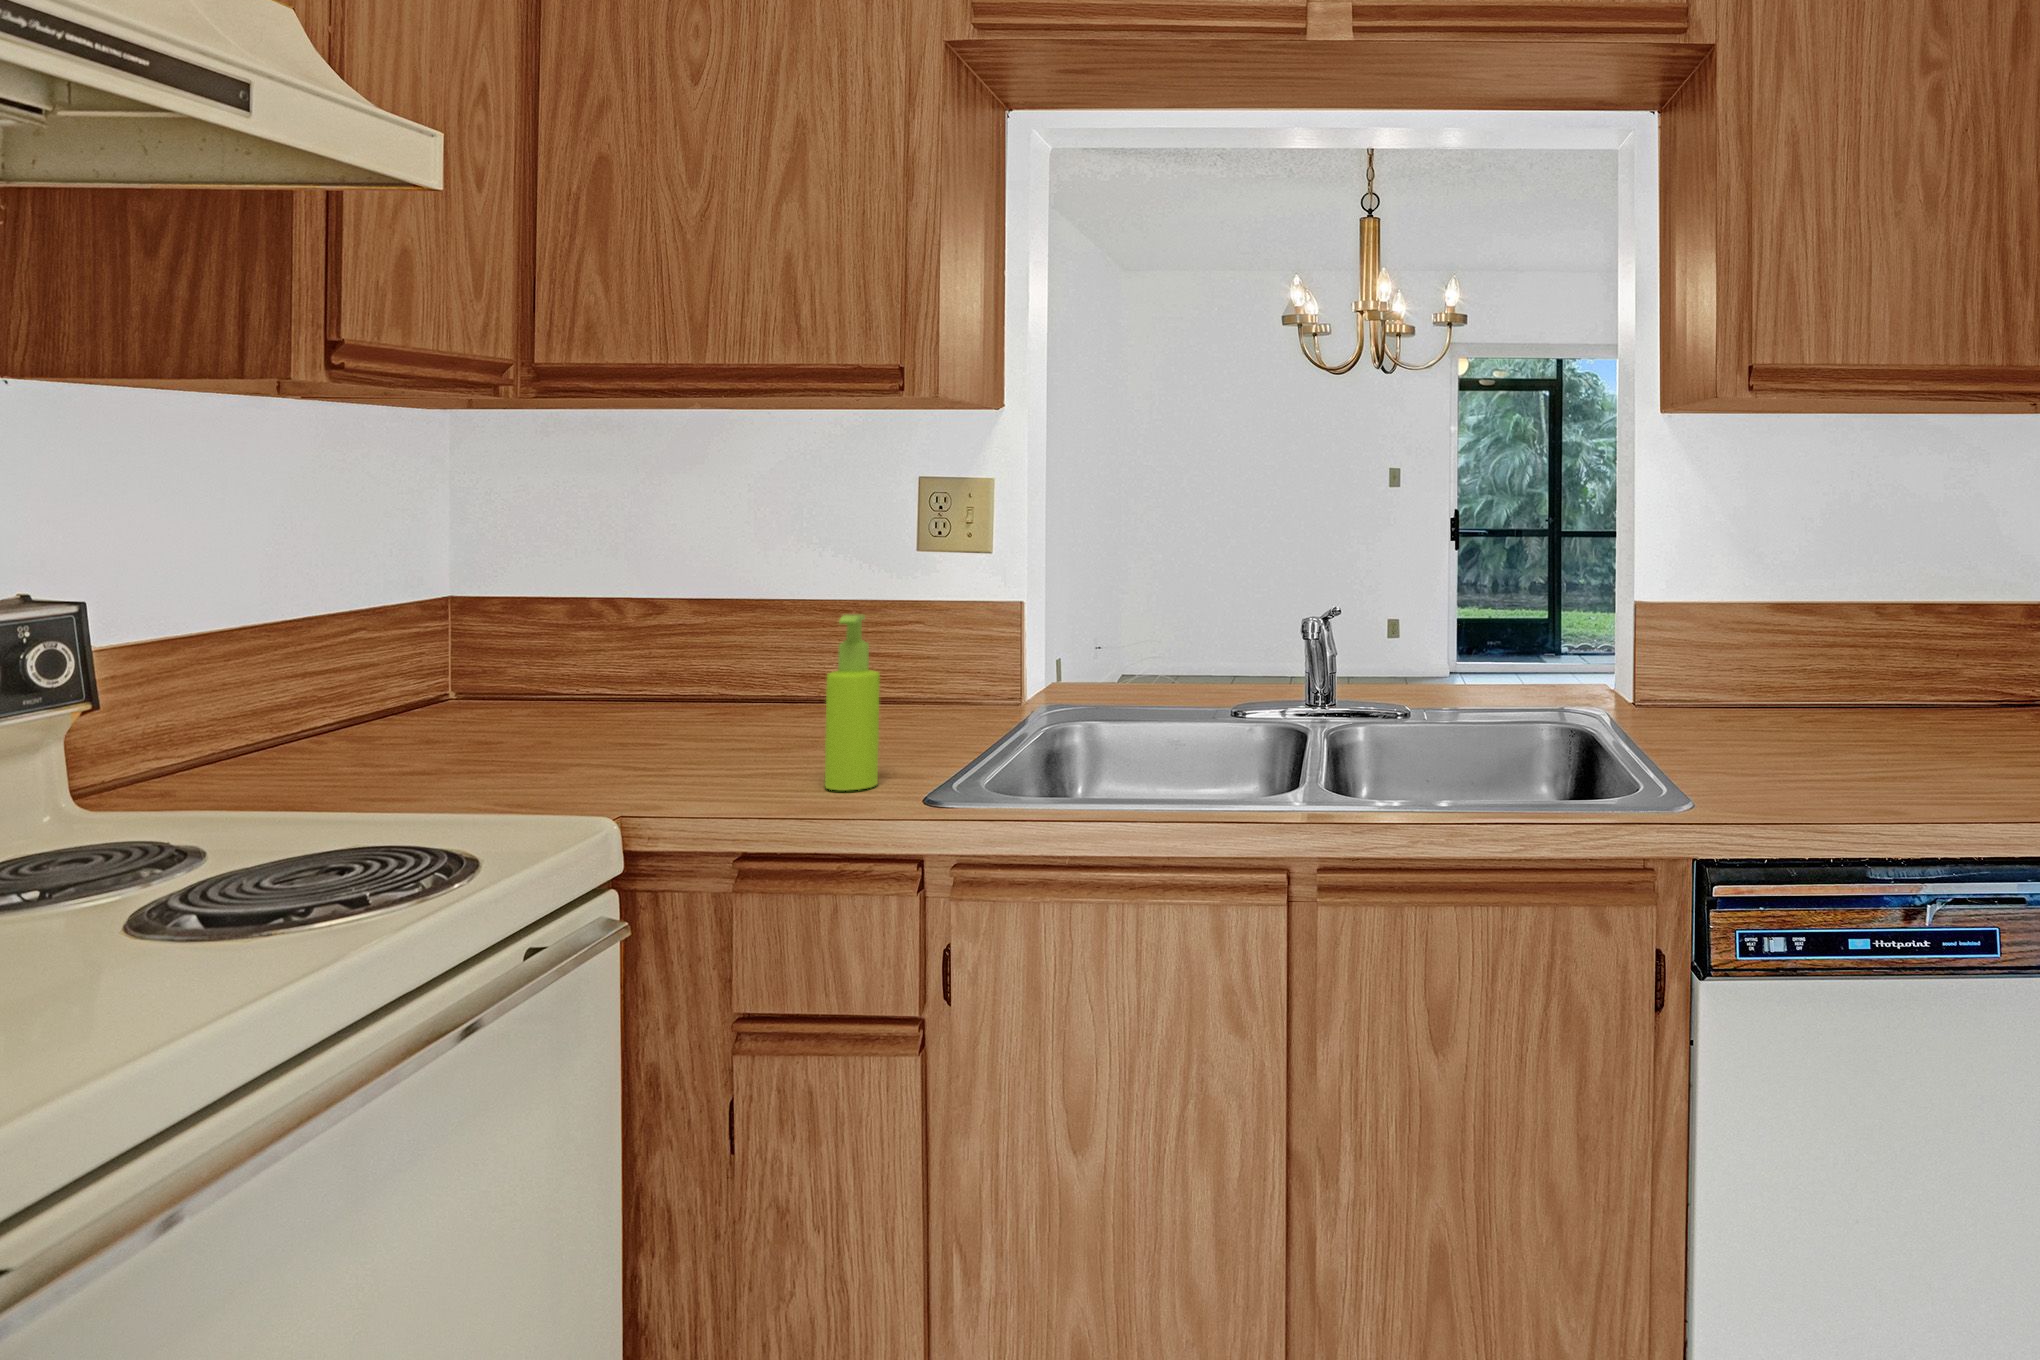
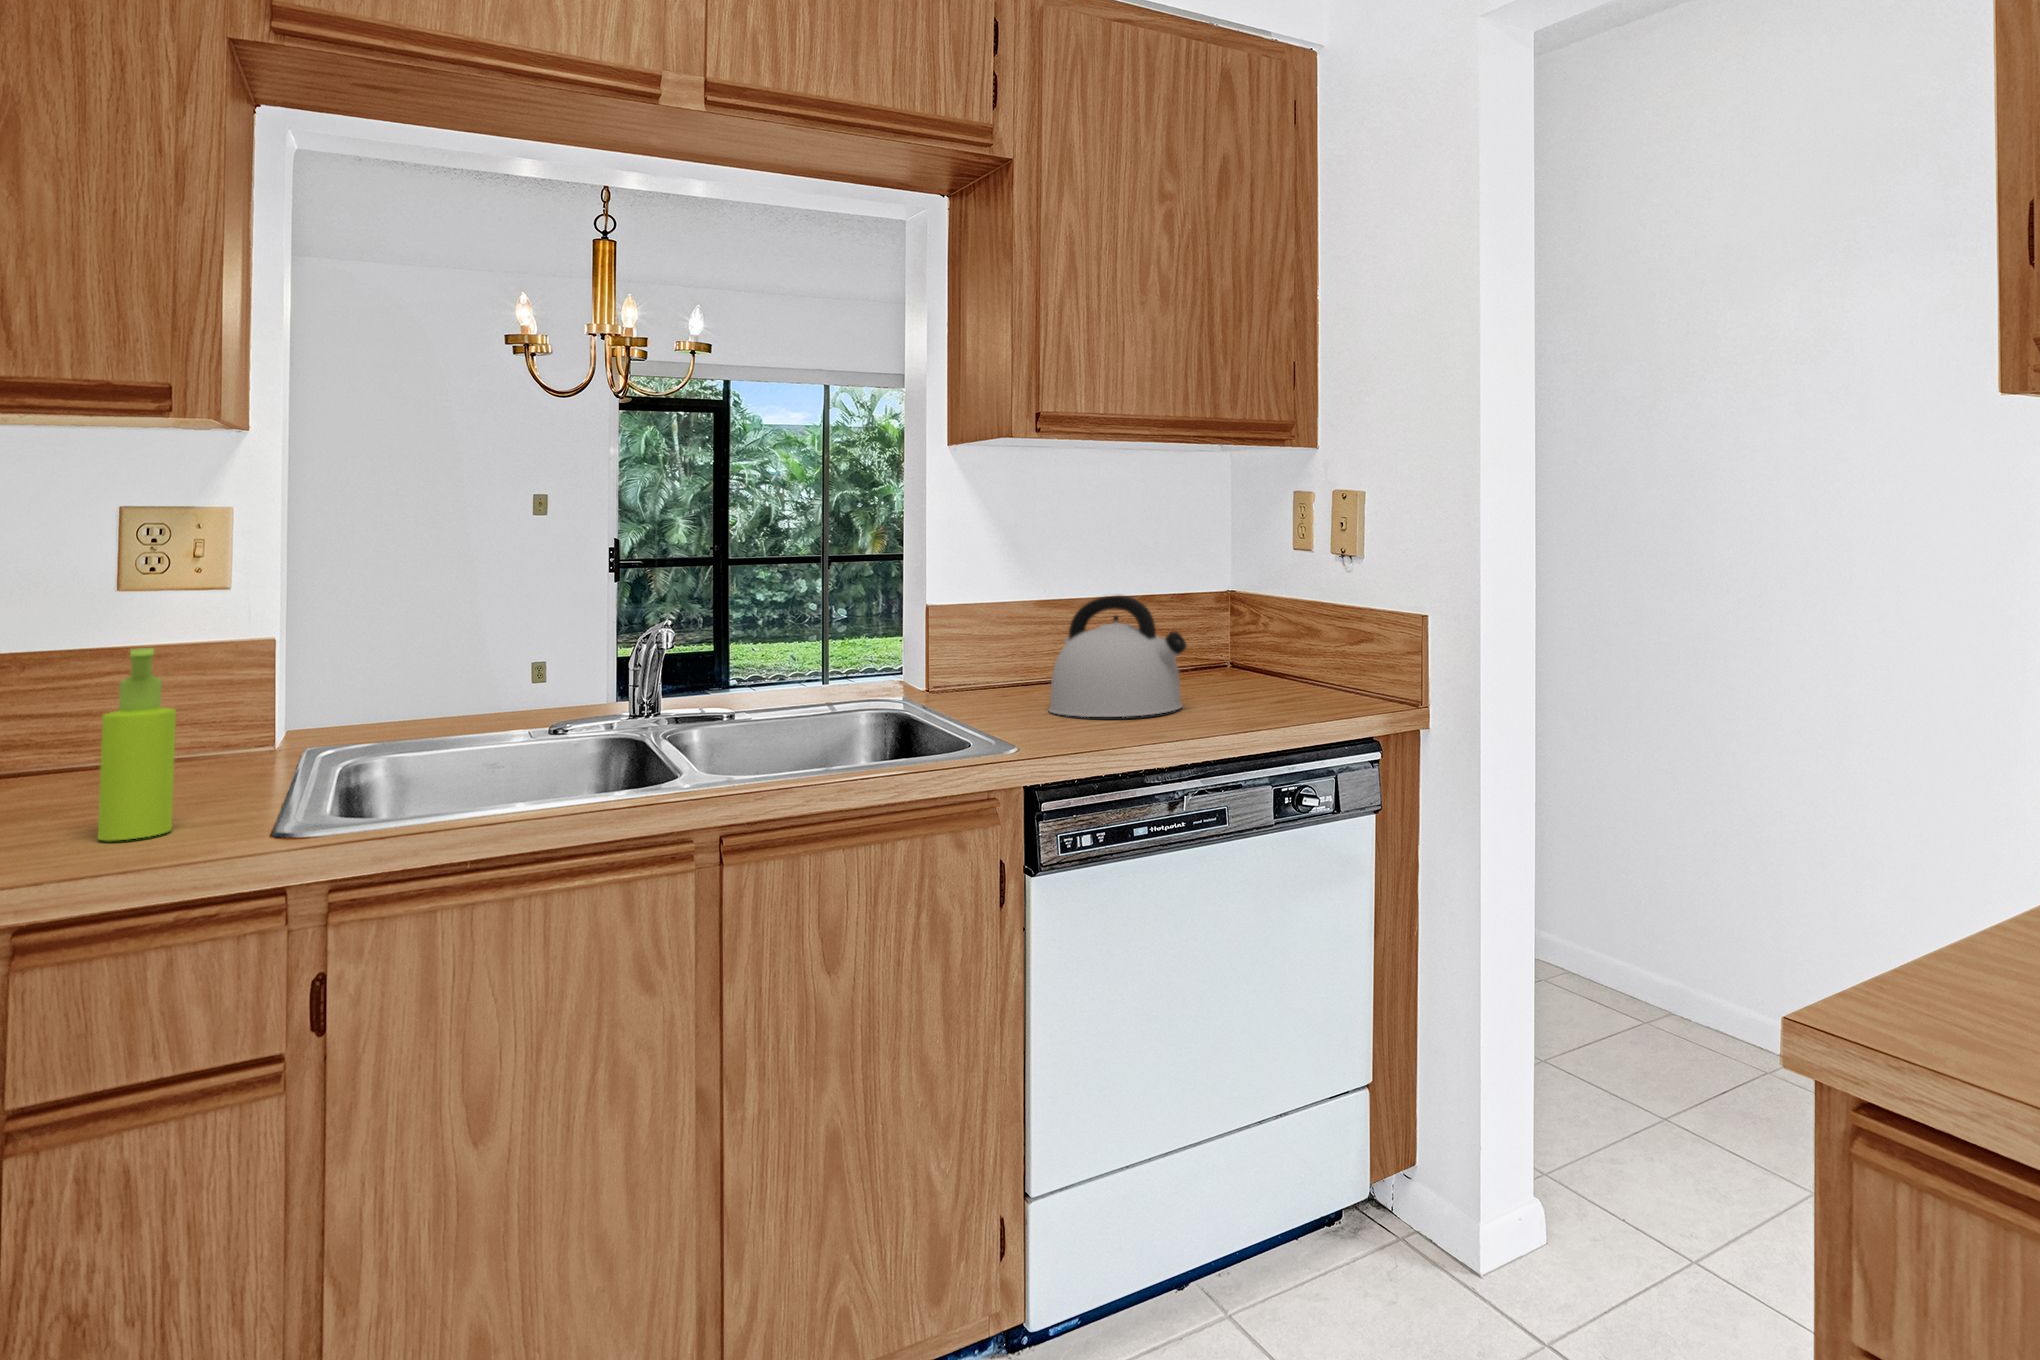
kettle: none [1762,609,1951,777] -> present [1049,595,1187,717]

